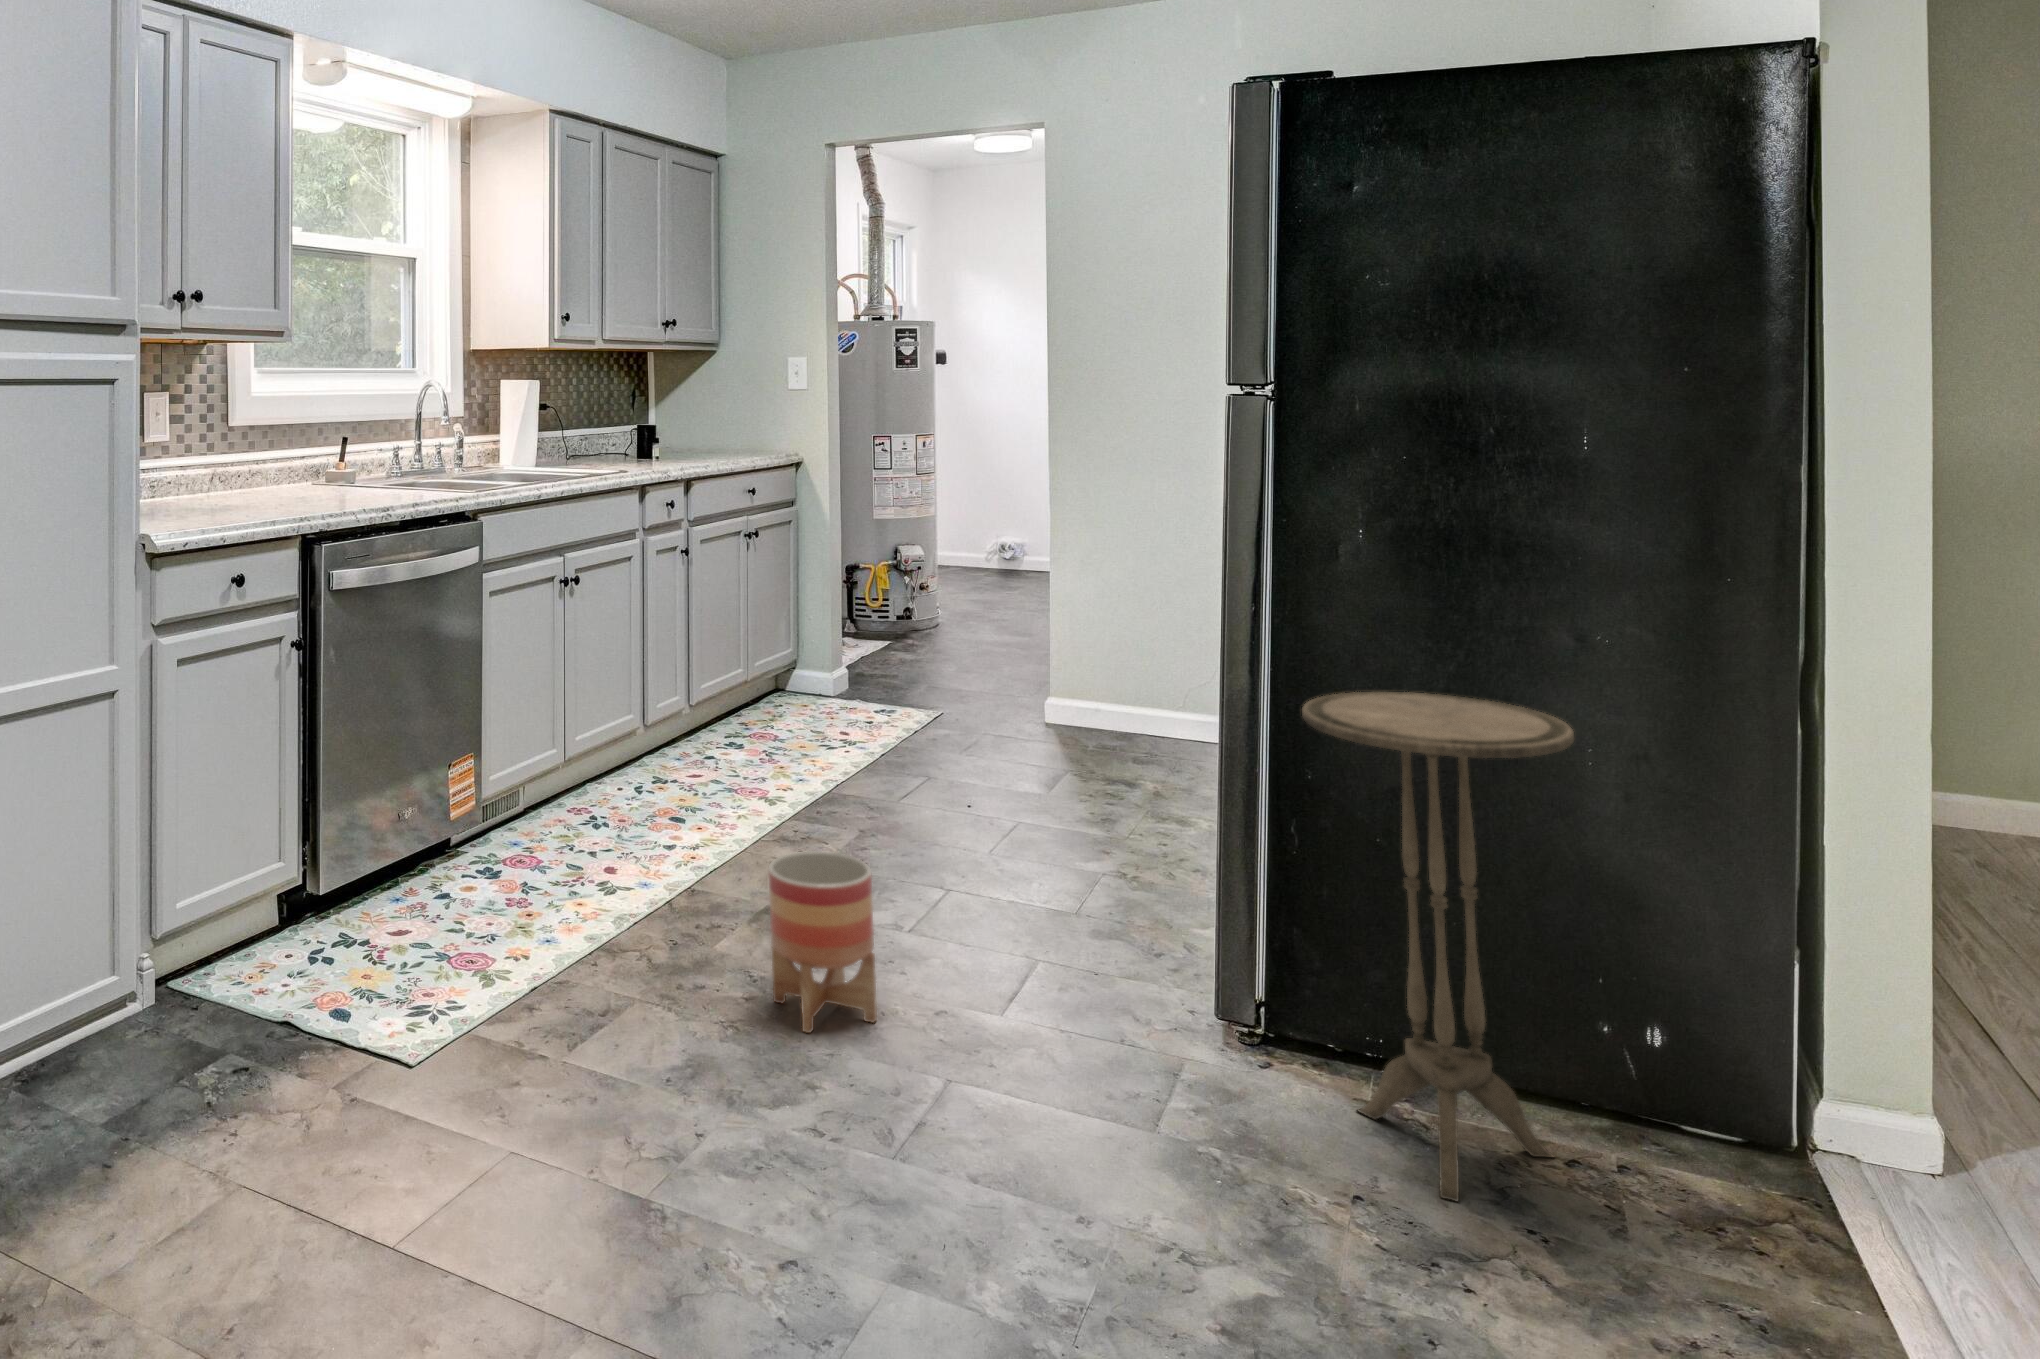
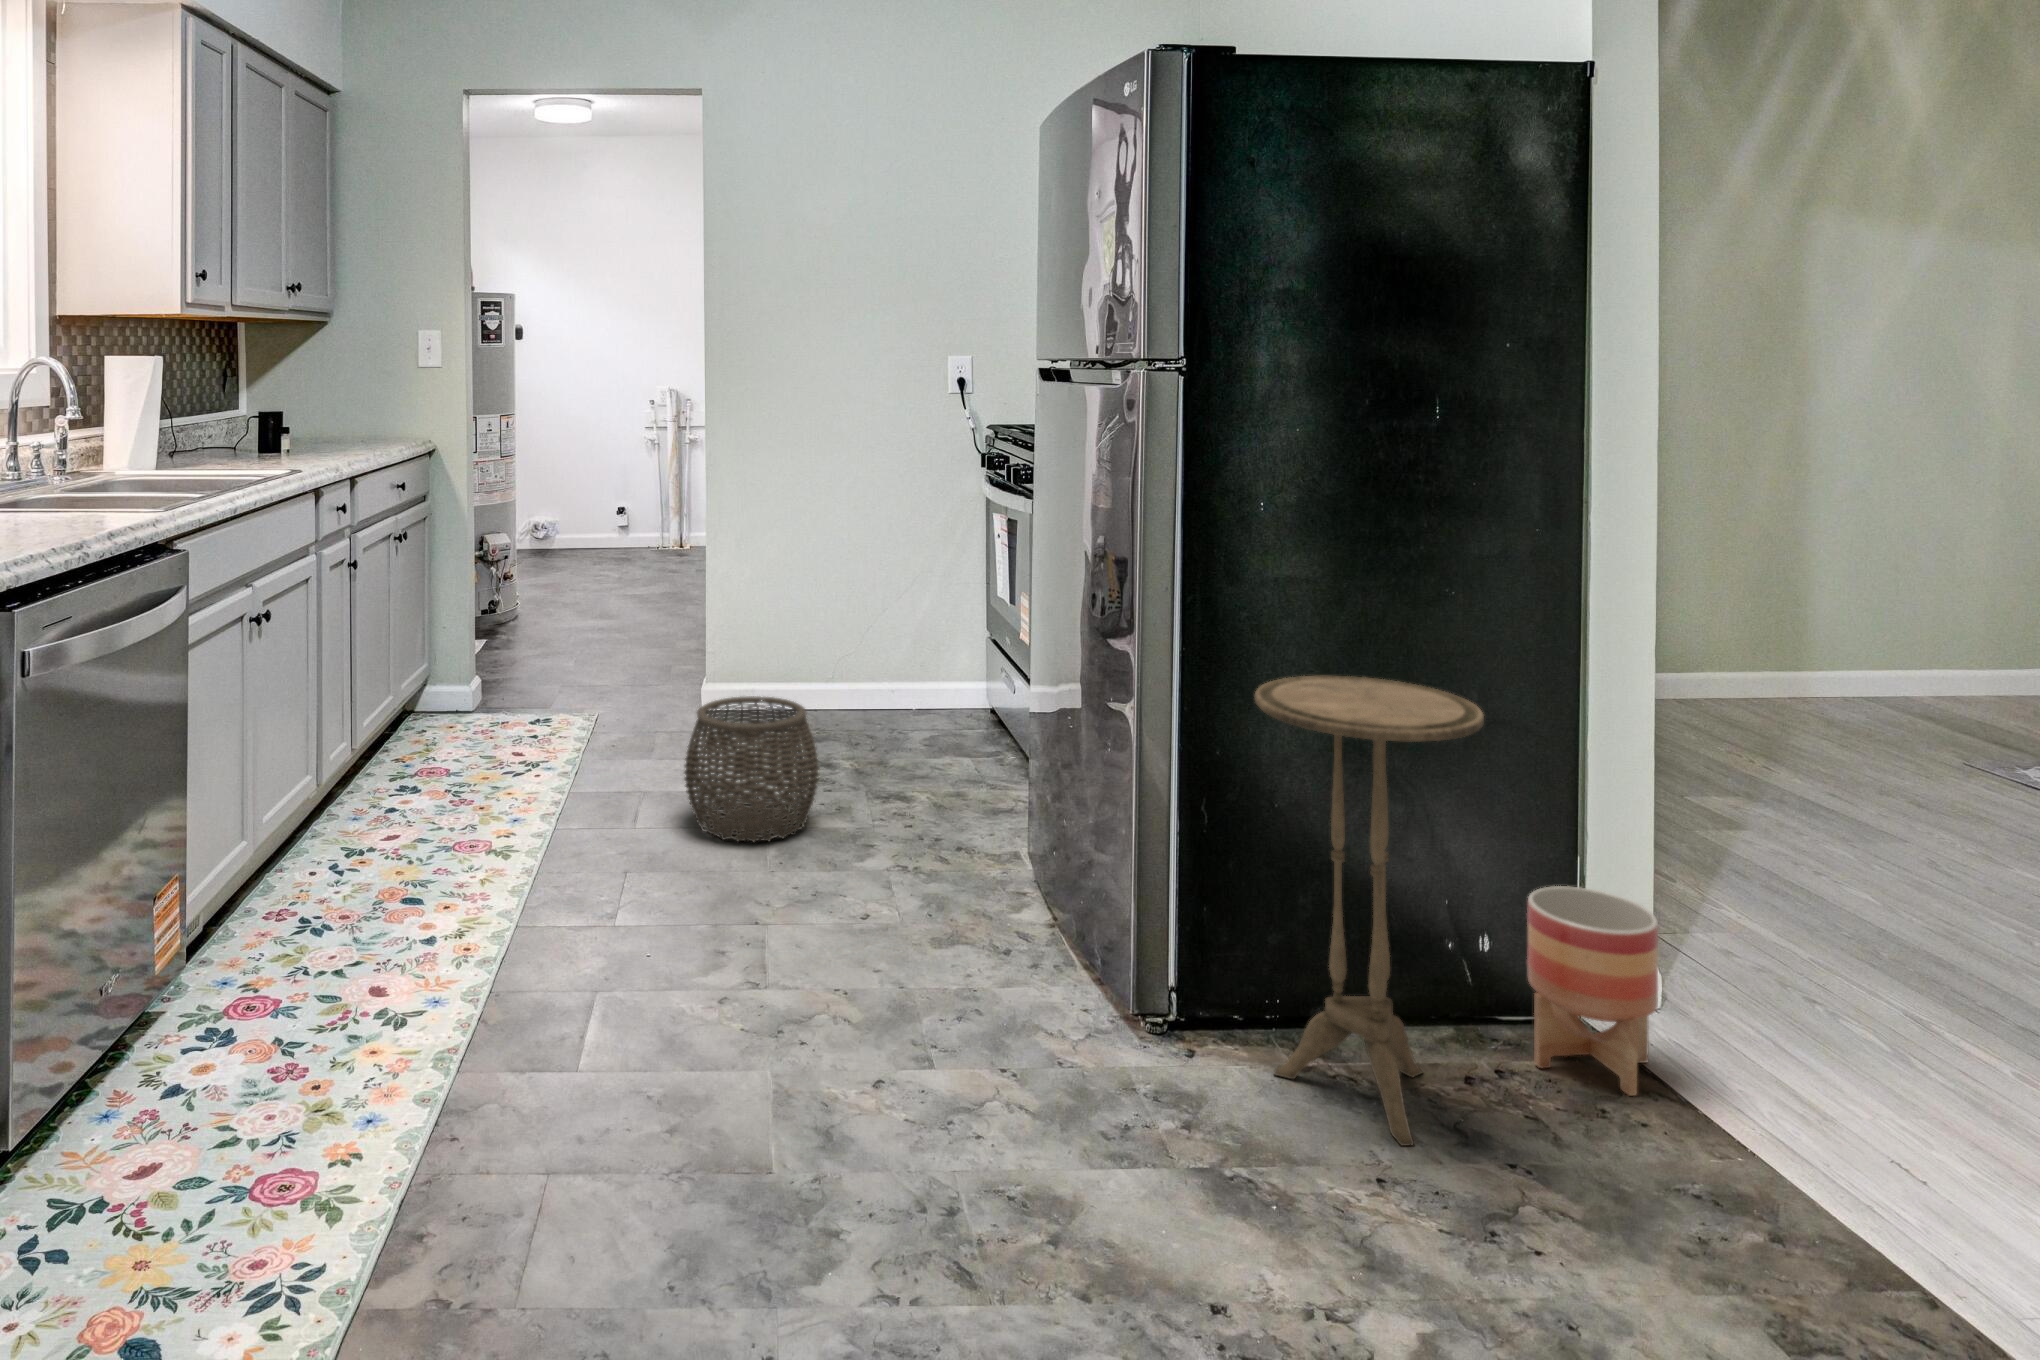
woven basket: none [940,695,1079,834] -> present [684,696,819,842]
planter: present [768,851,877,1033] -> present [1527,886,1659,1096]

